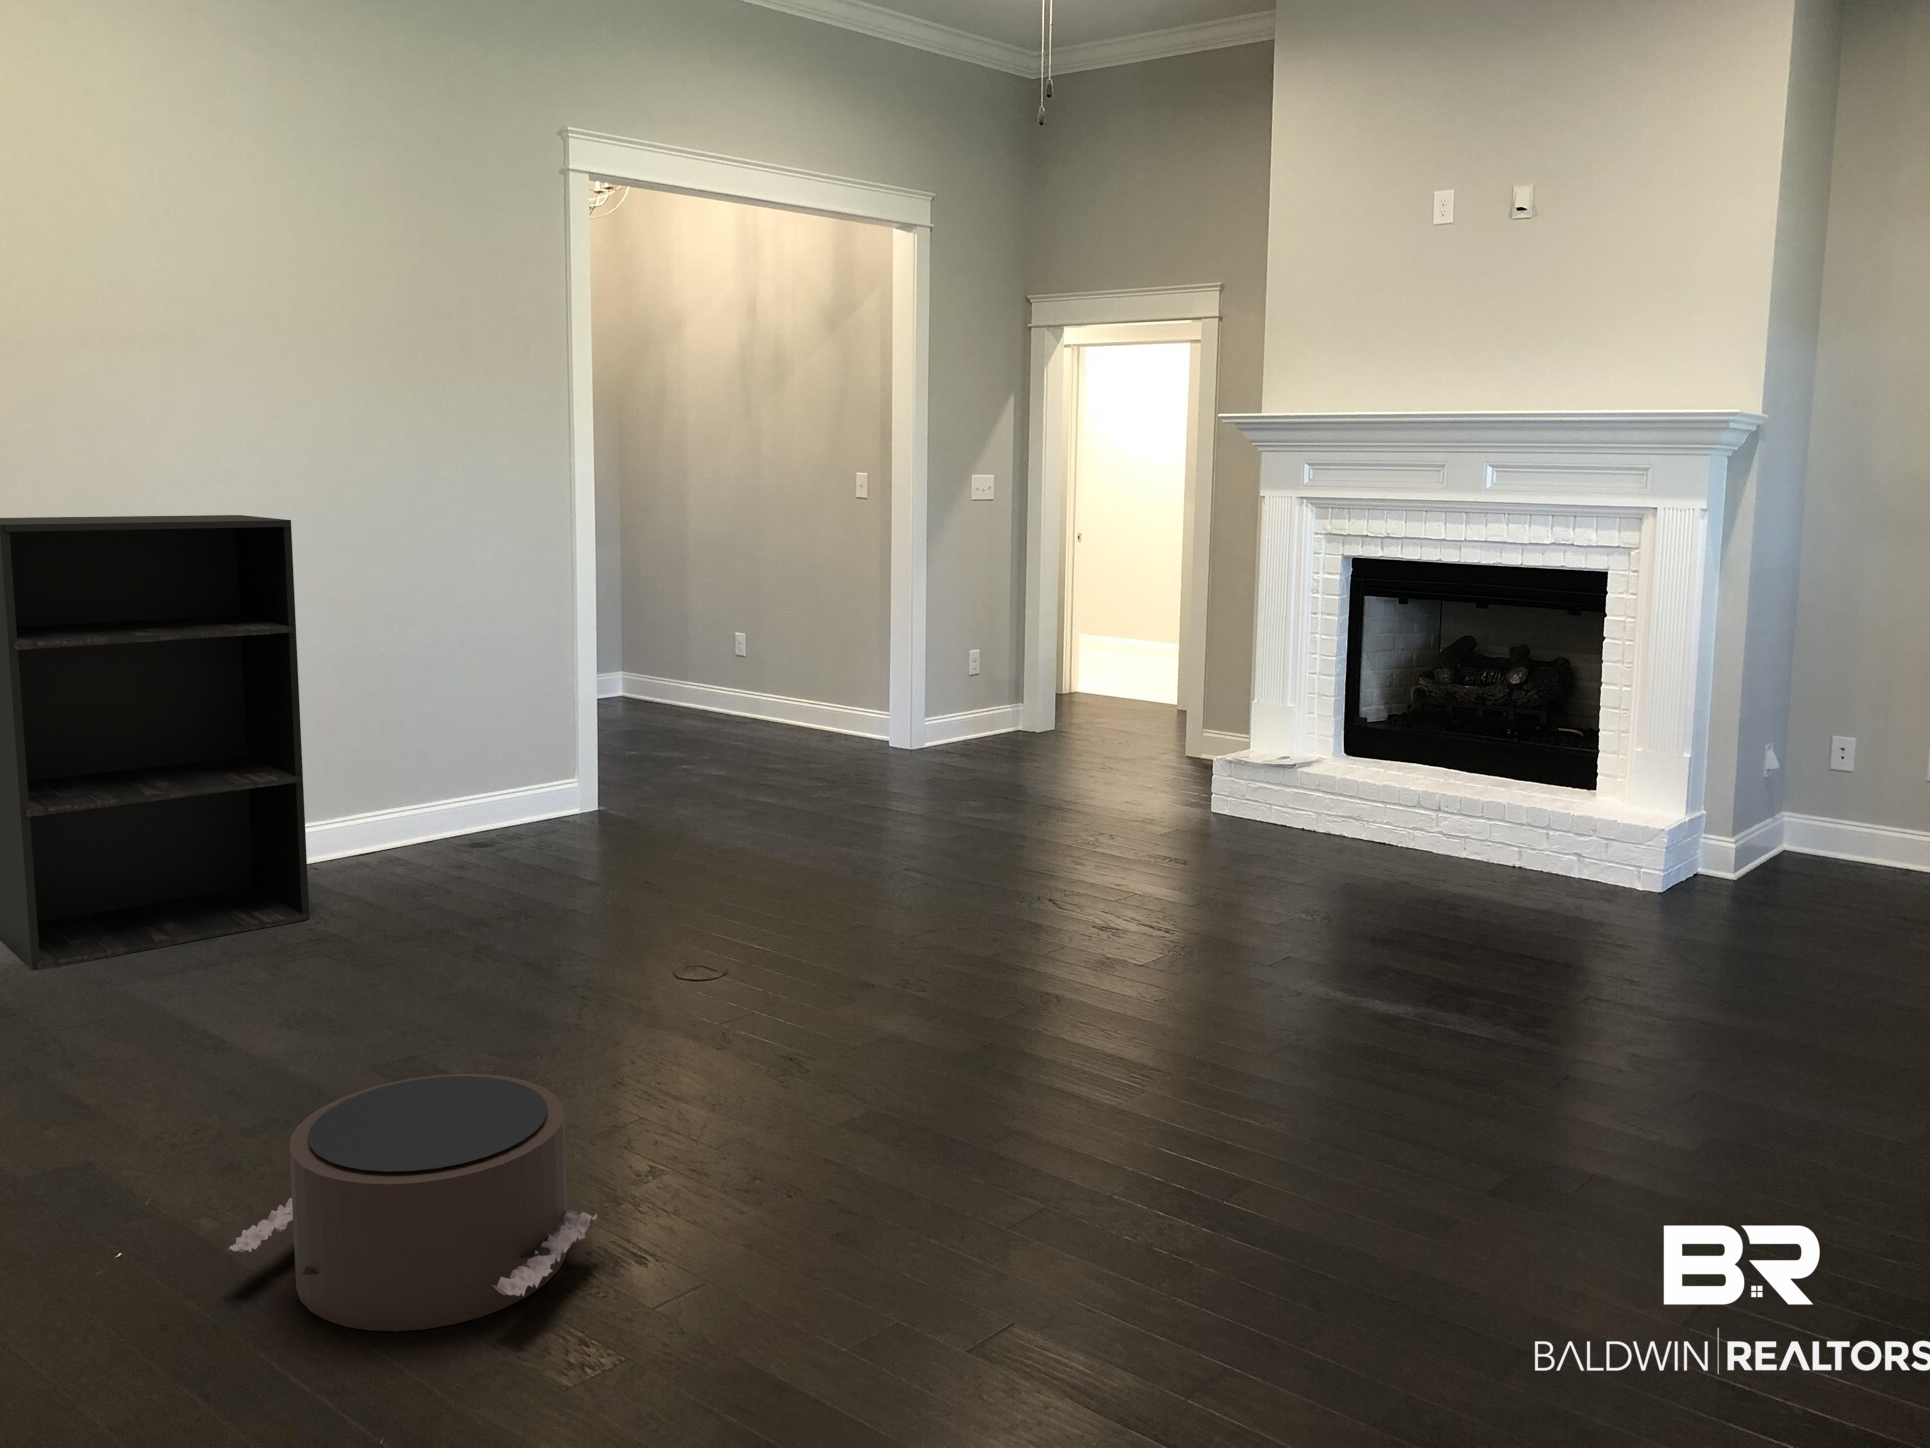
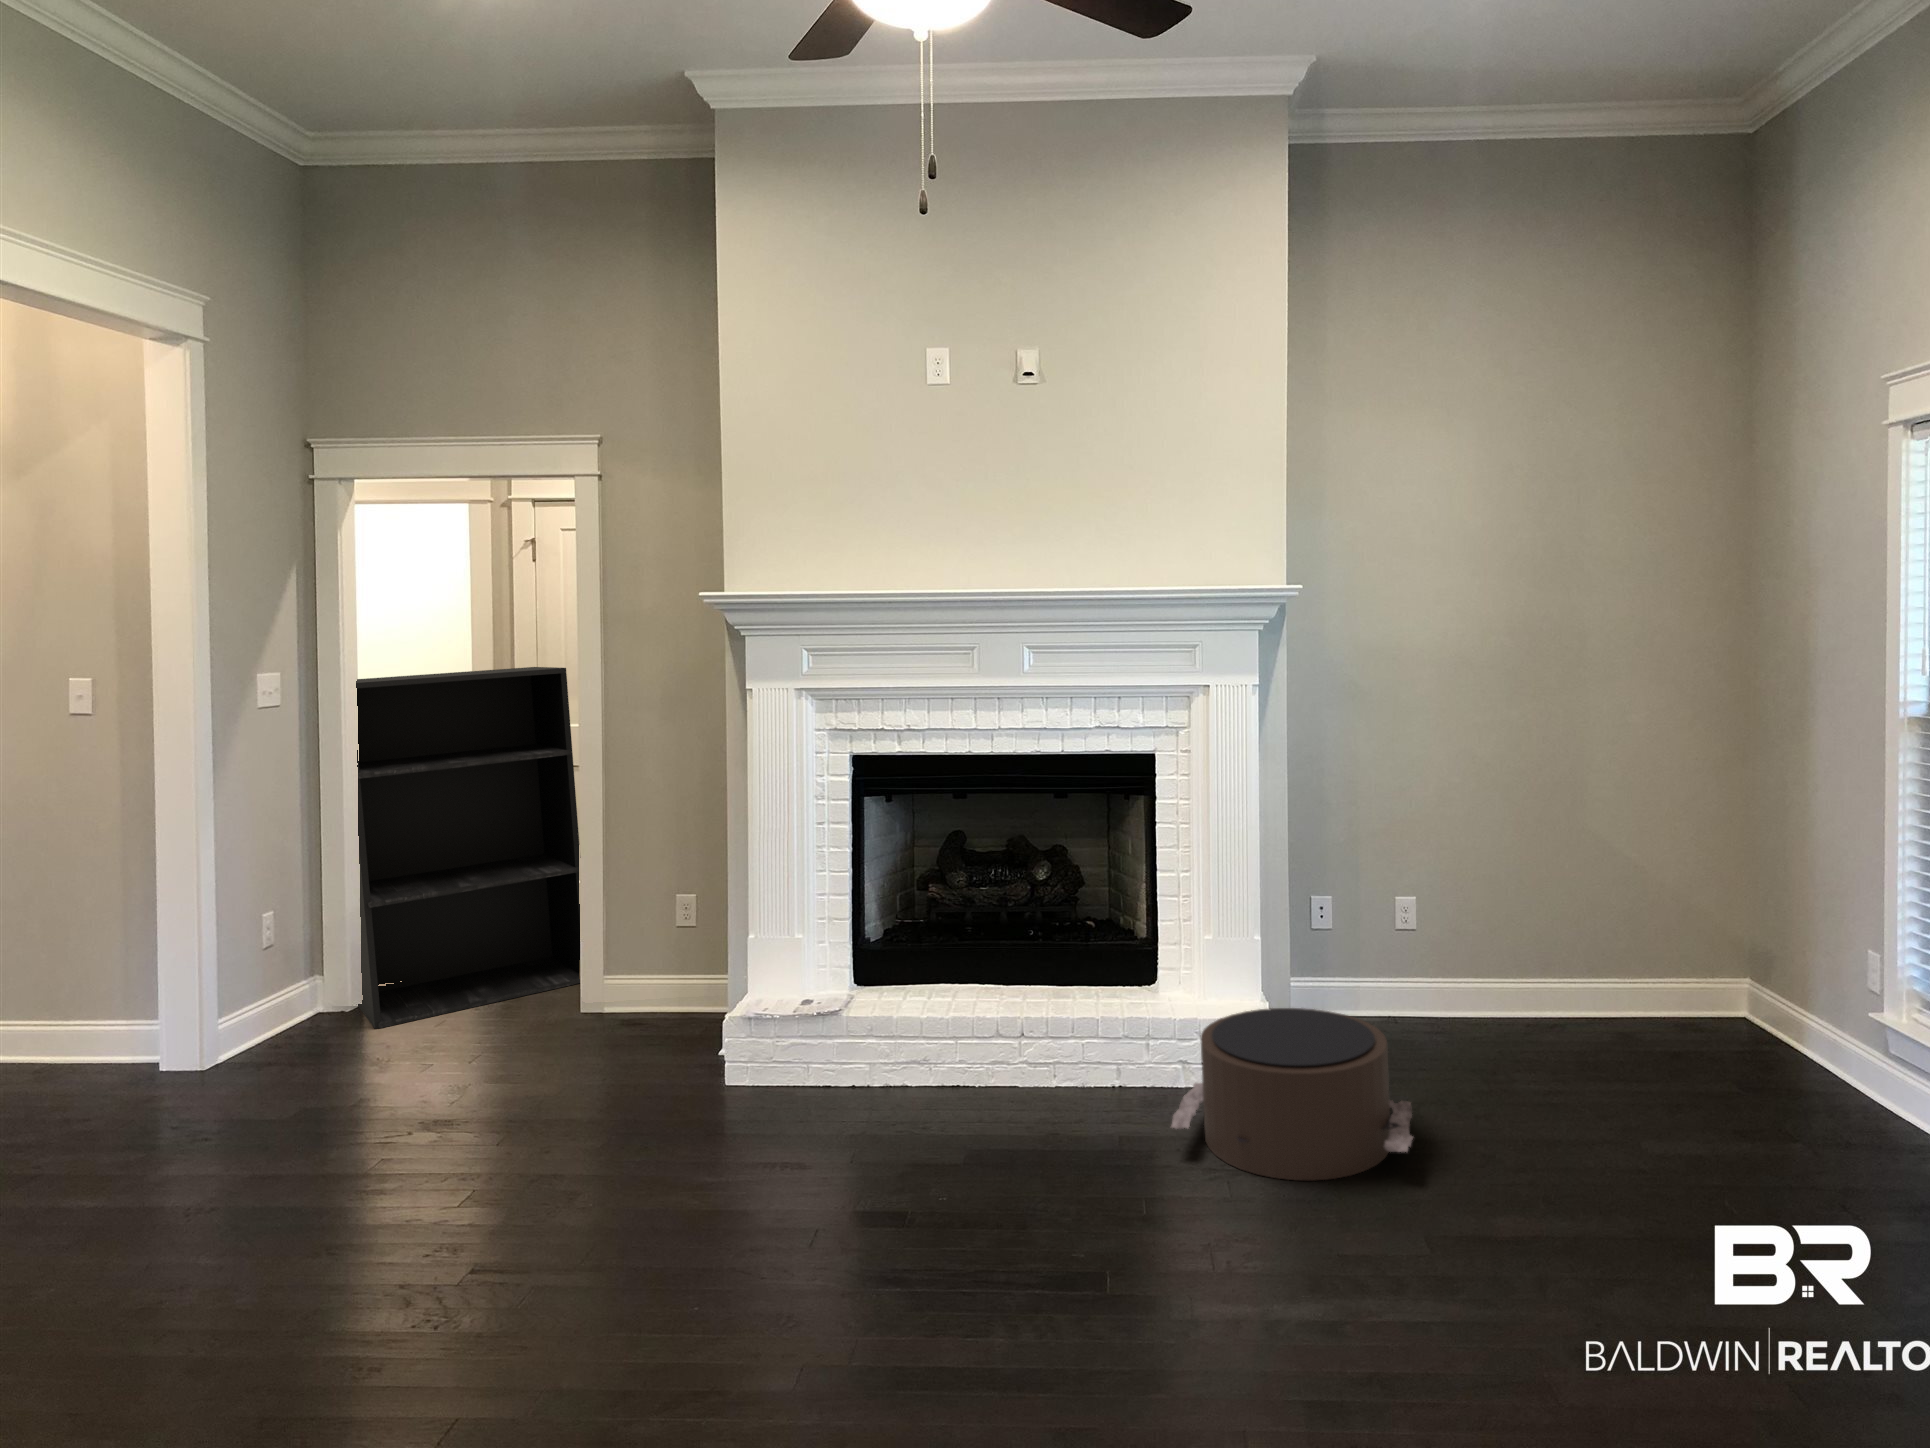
pouf: present [229,1074,597,1331] -> present [1171,1008,1413,1181]

